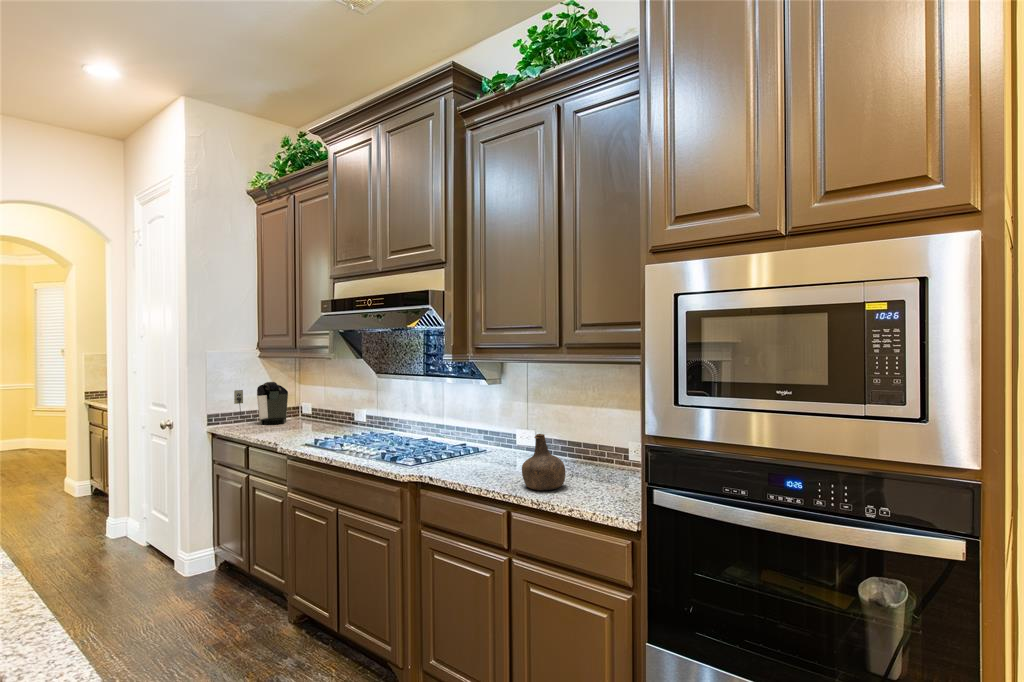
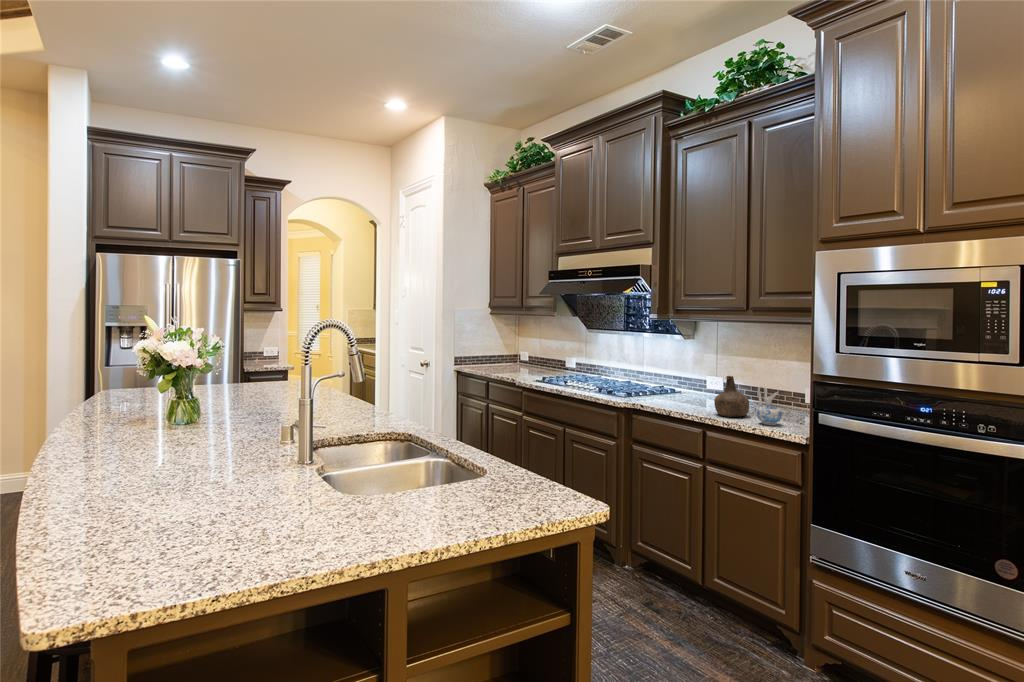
coffee maker: present [234,382,288,425] -> none [473,335,512,368]
ceramic pitcher: none [575,447,606,502] -> present [757,385,782,425]

